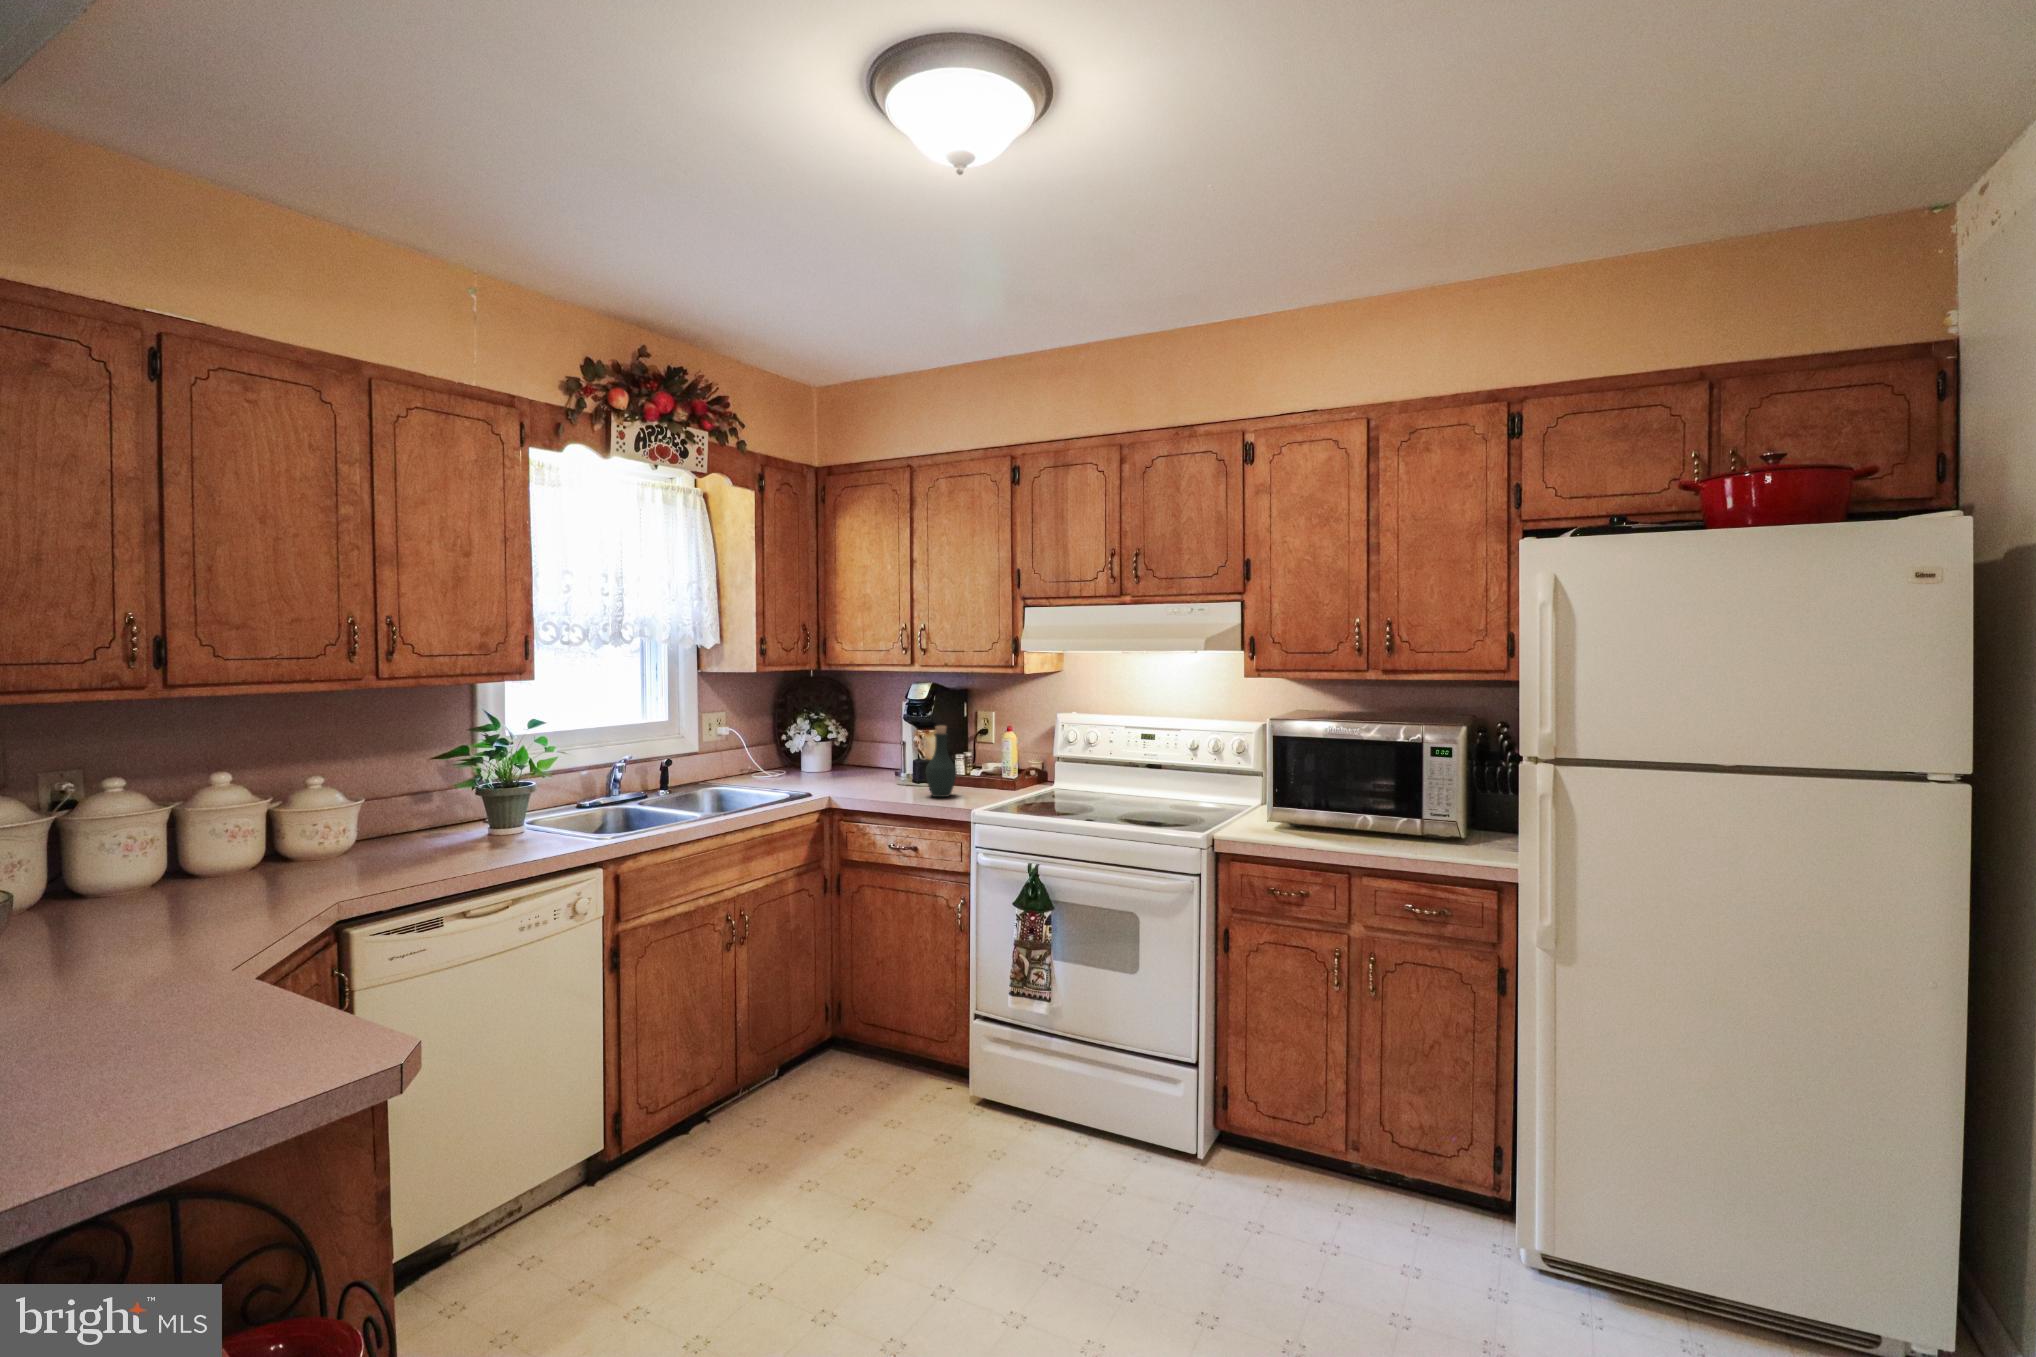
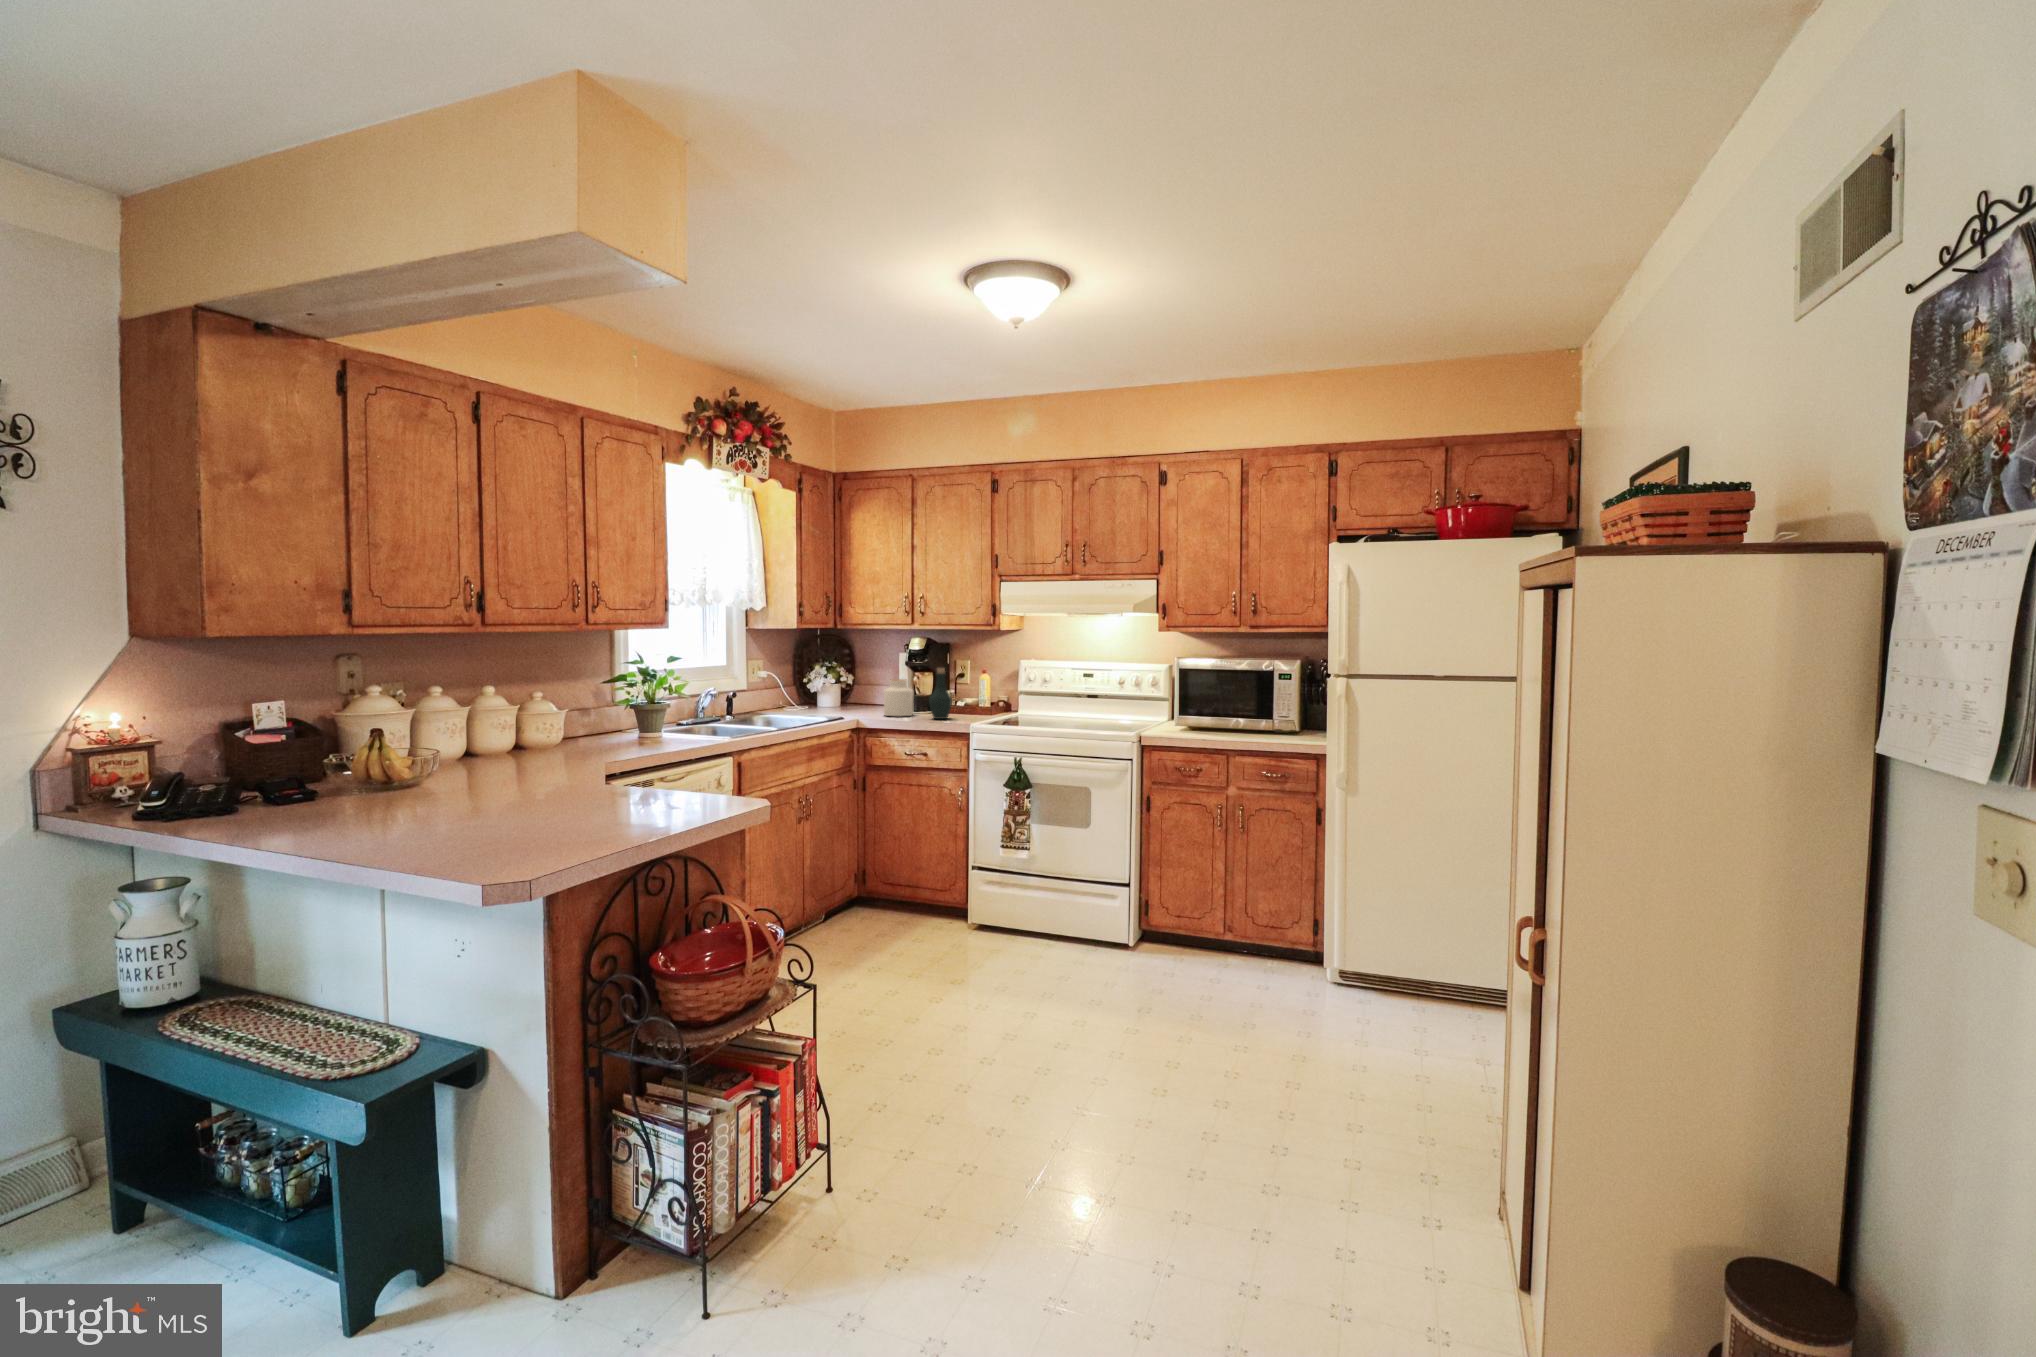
jar: none [870,739,910,791] -> present [884,679,914,716]

